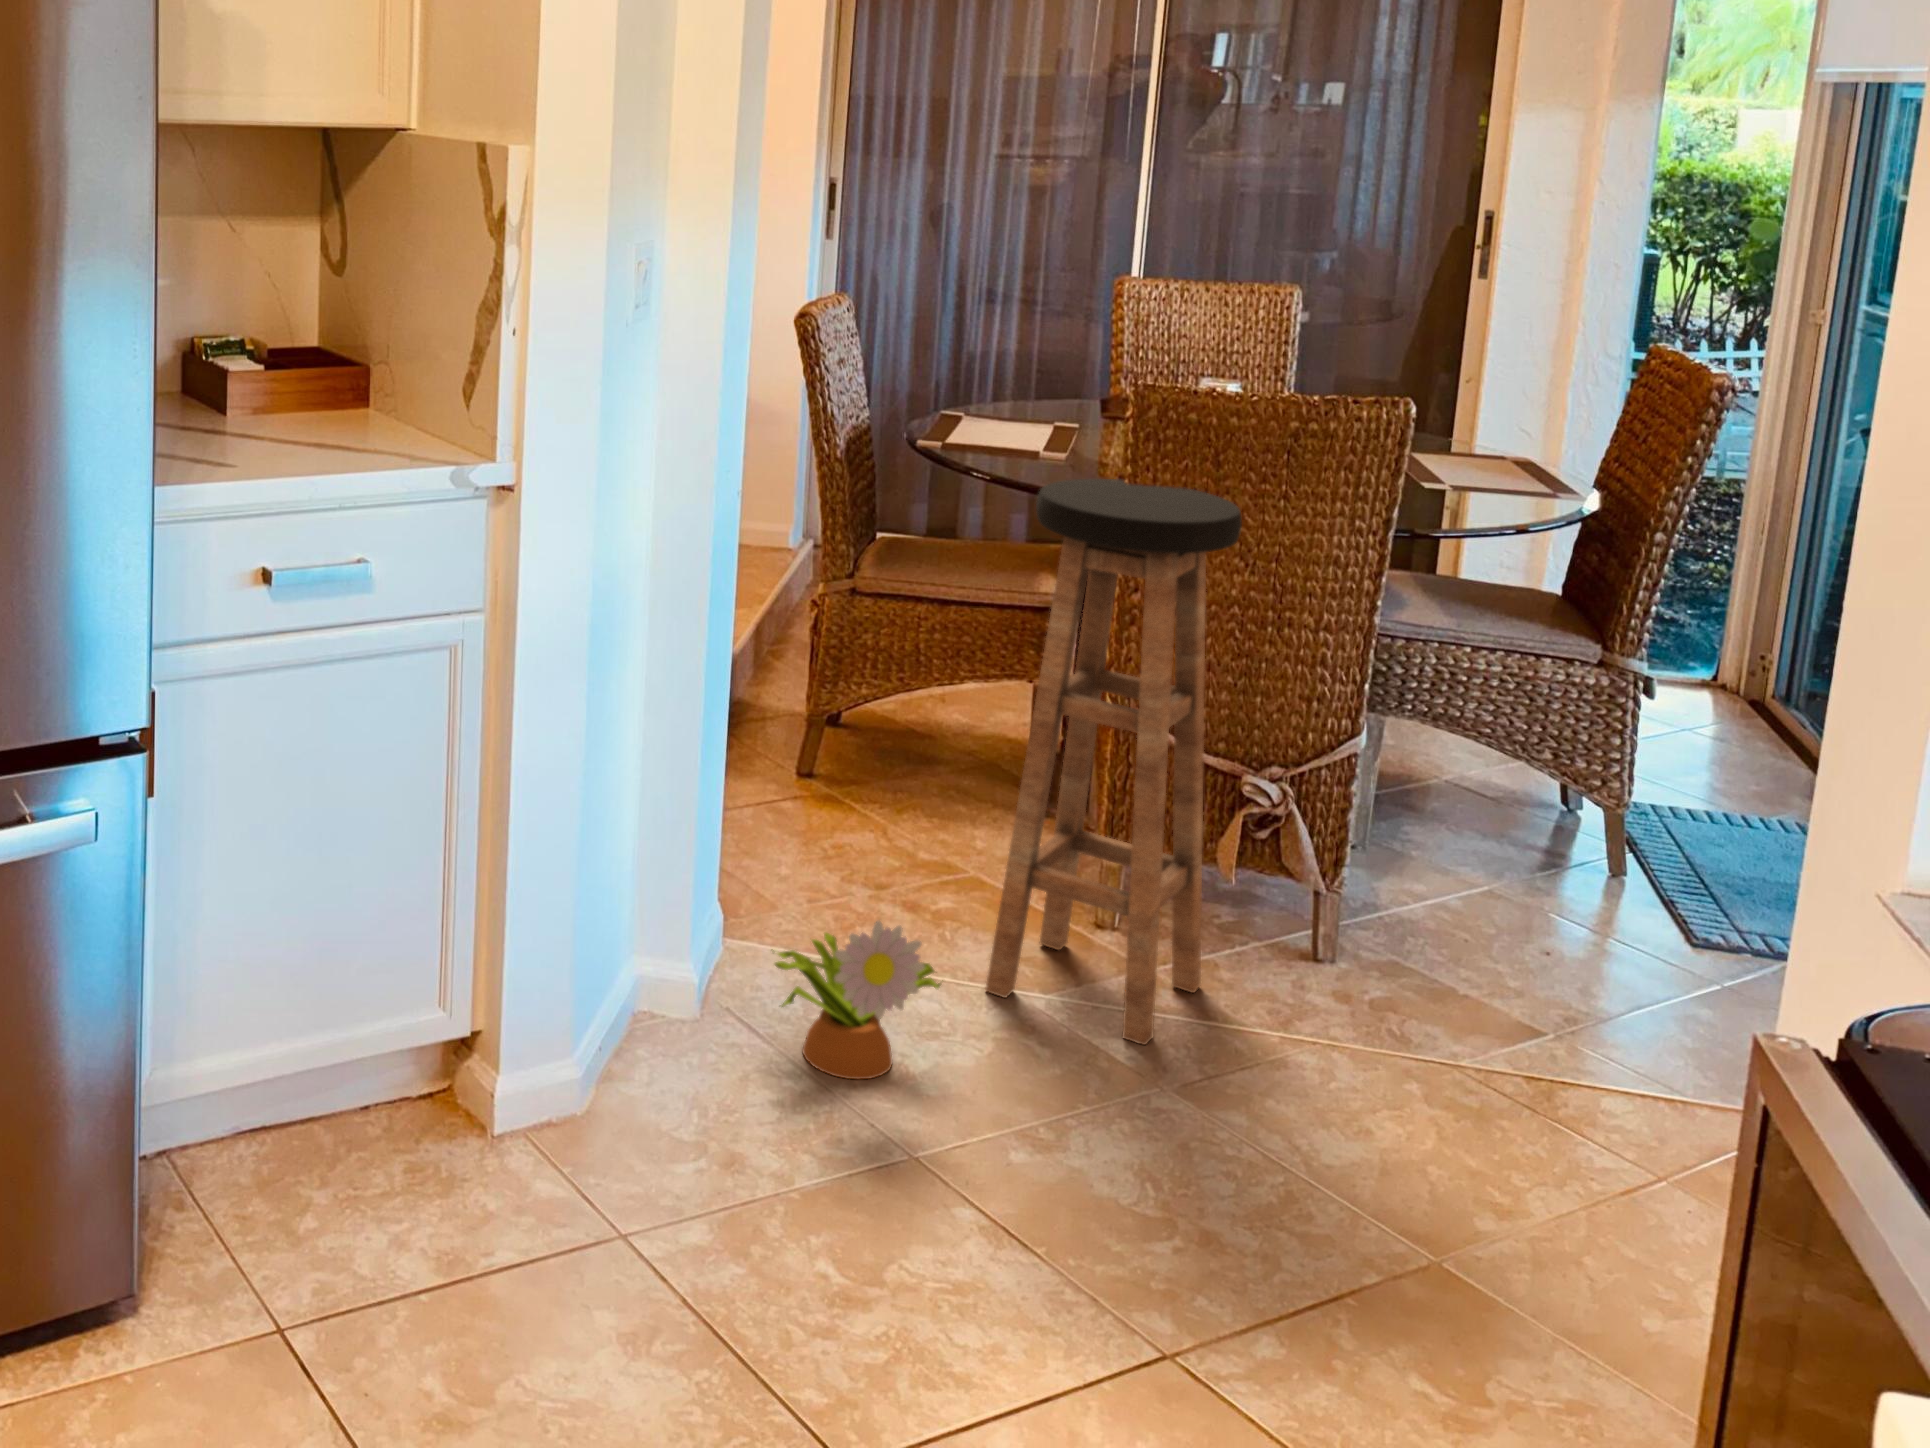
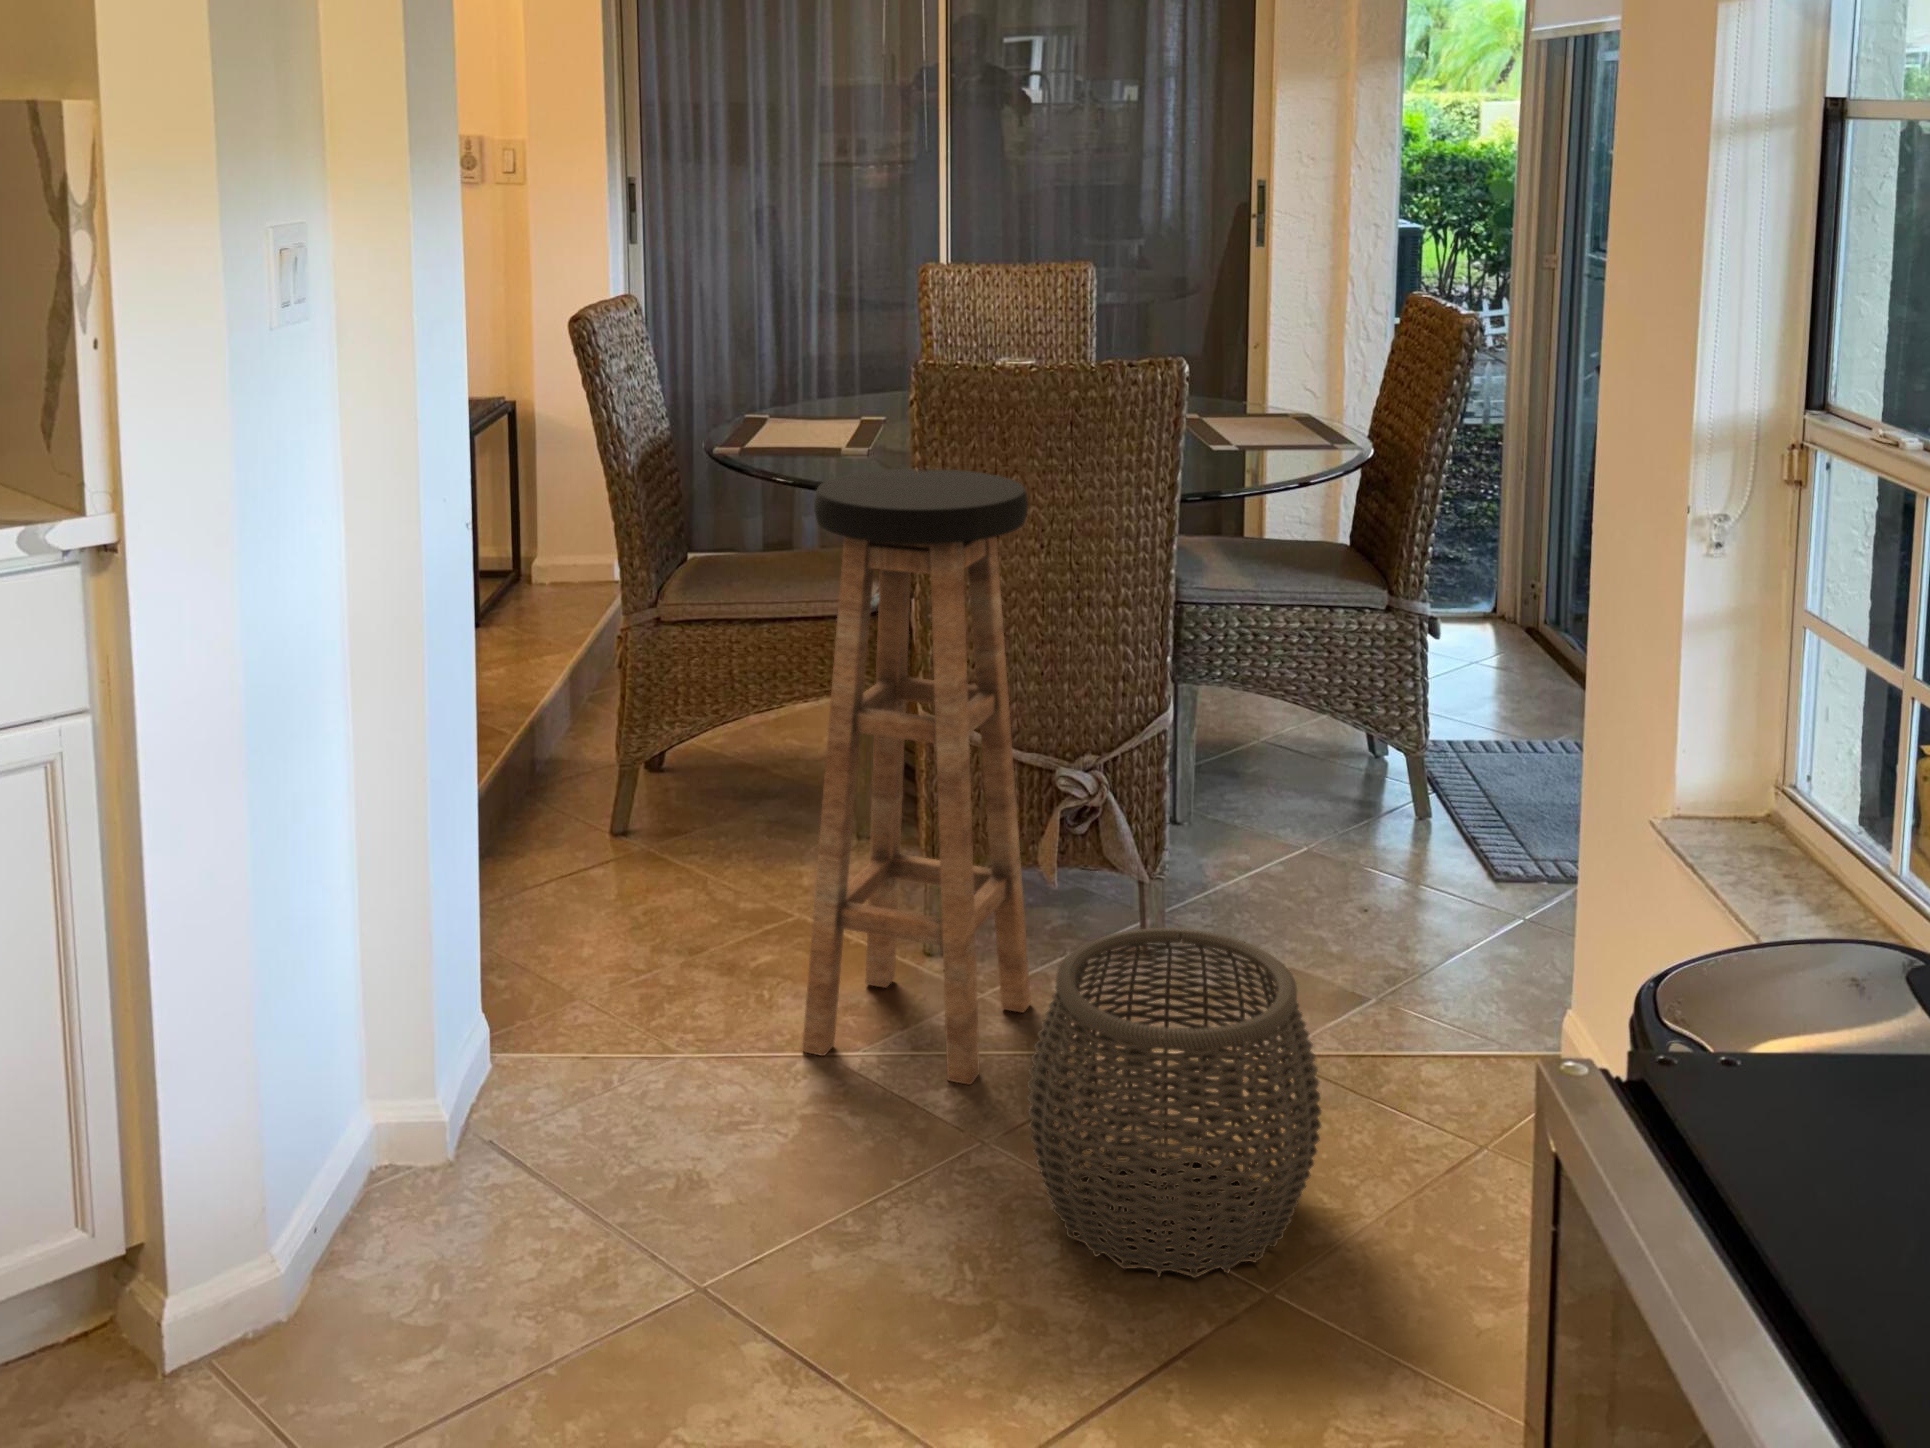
decorative plant: present [775,921,941,1079] -> none [542,1004,742,1194]
woven basket: none [1212,925,1506,1244] -> present [1027,928,1321,1278]

